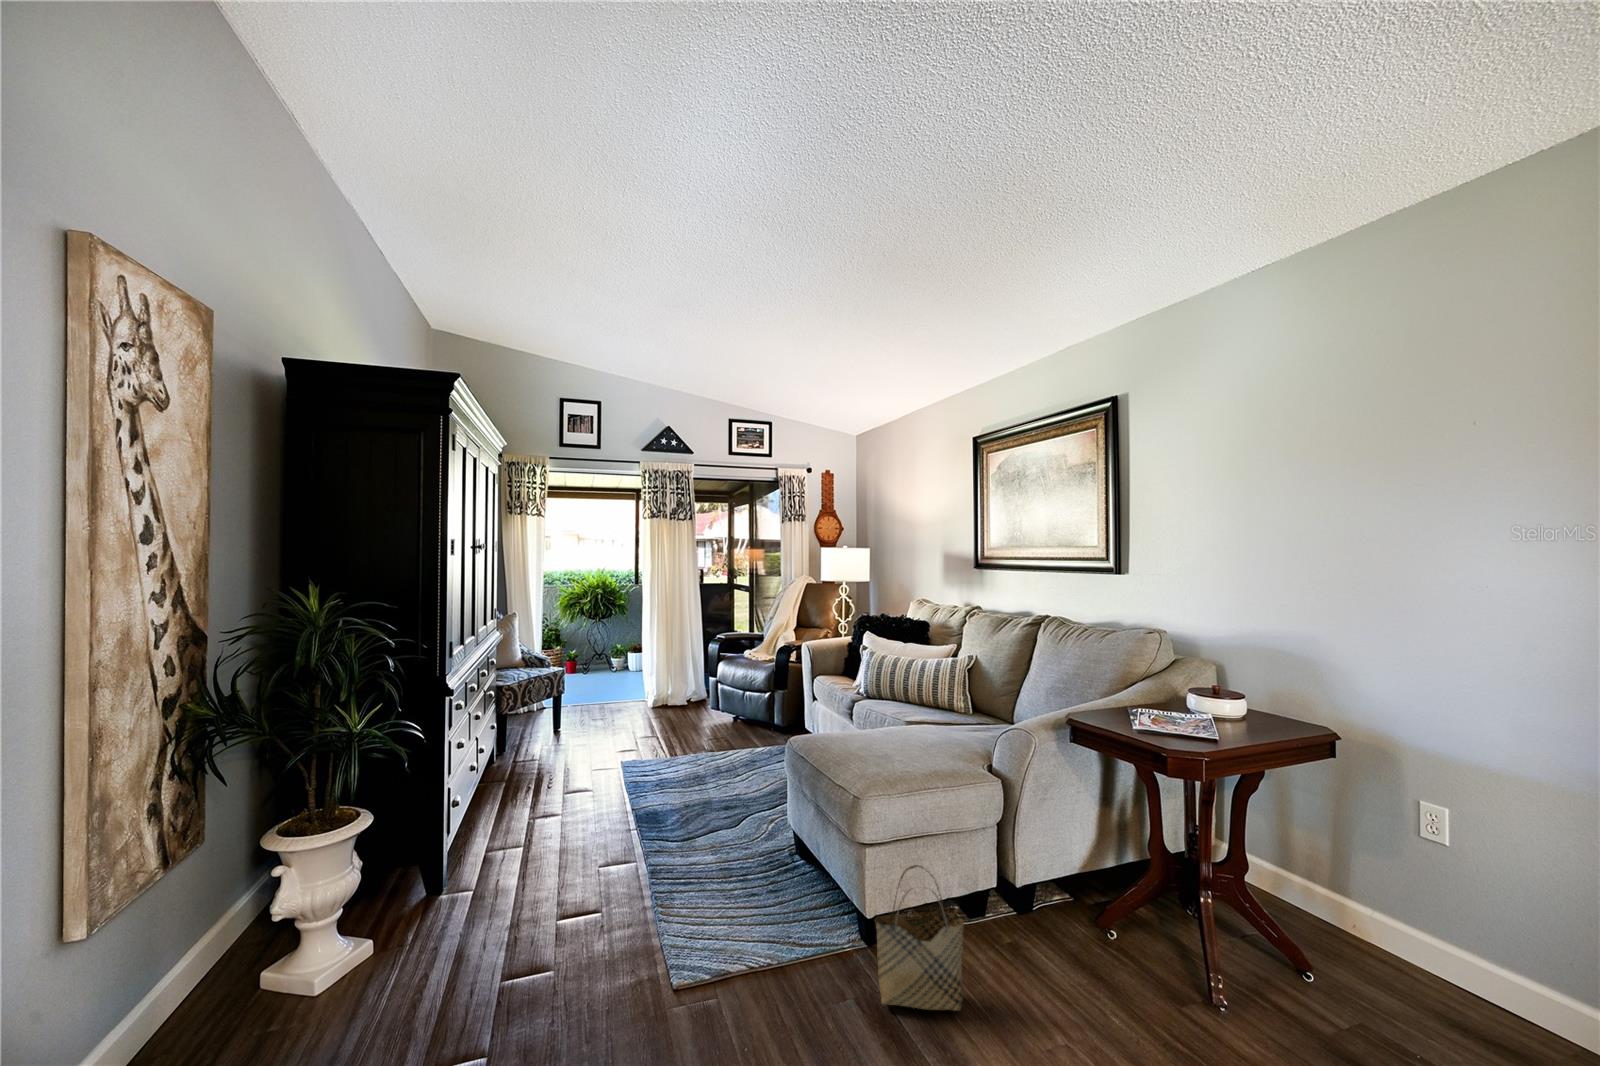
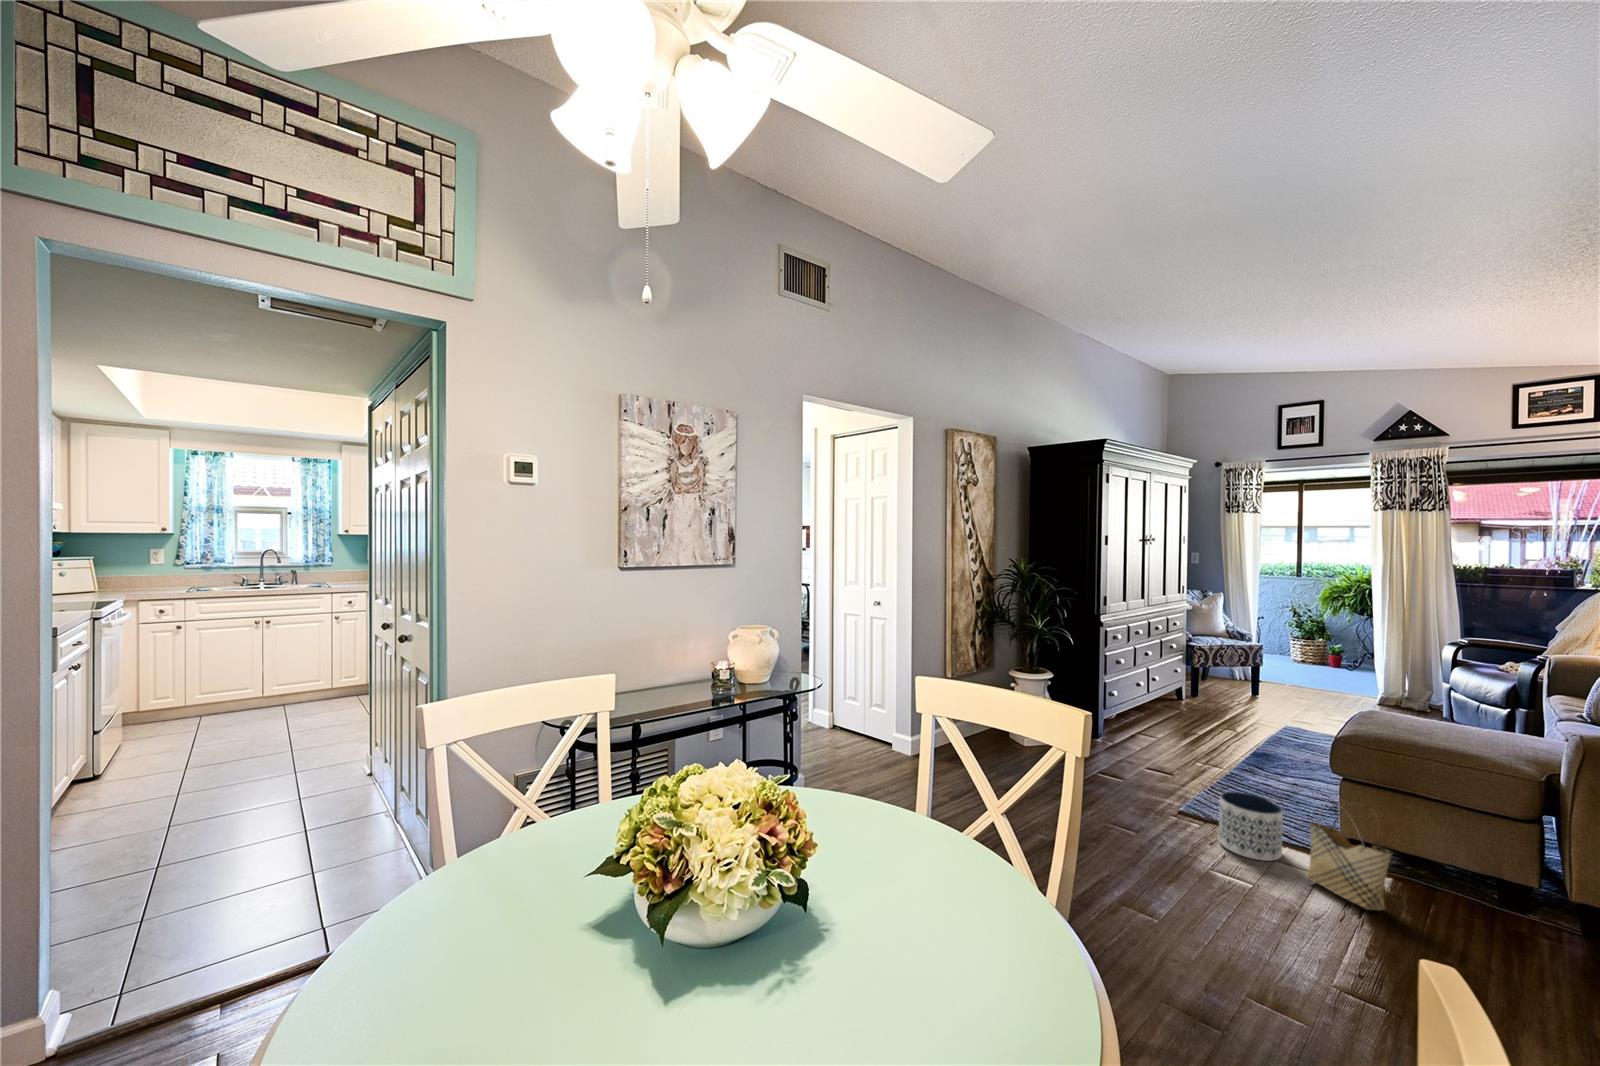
planter: none [751,904,828,1020] -> present [1218,792,1283,861]

